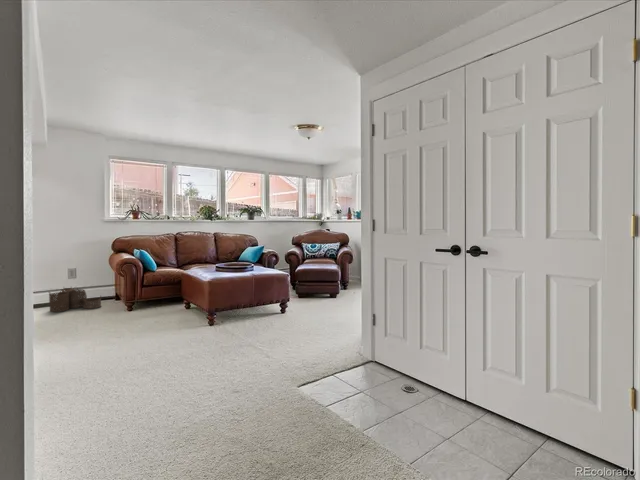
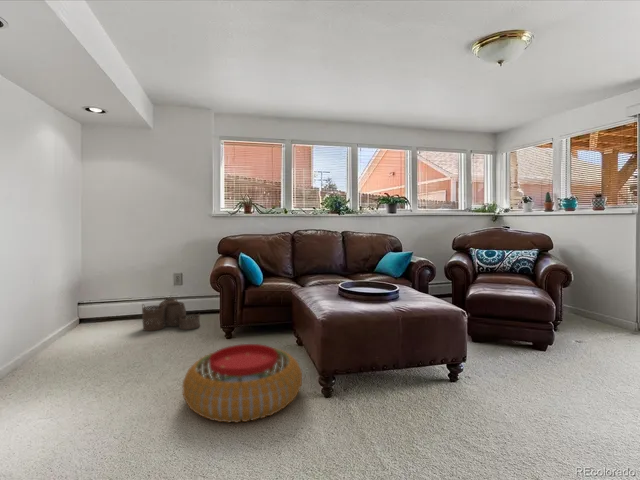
pouf: none [119,301,196,339] -> present [182,344,302,422]

